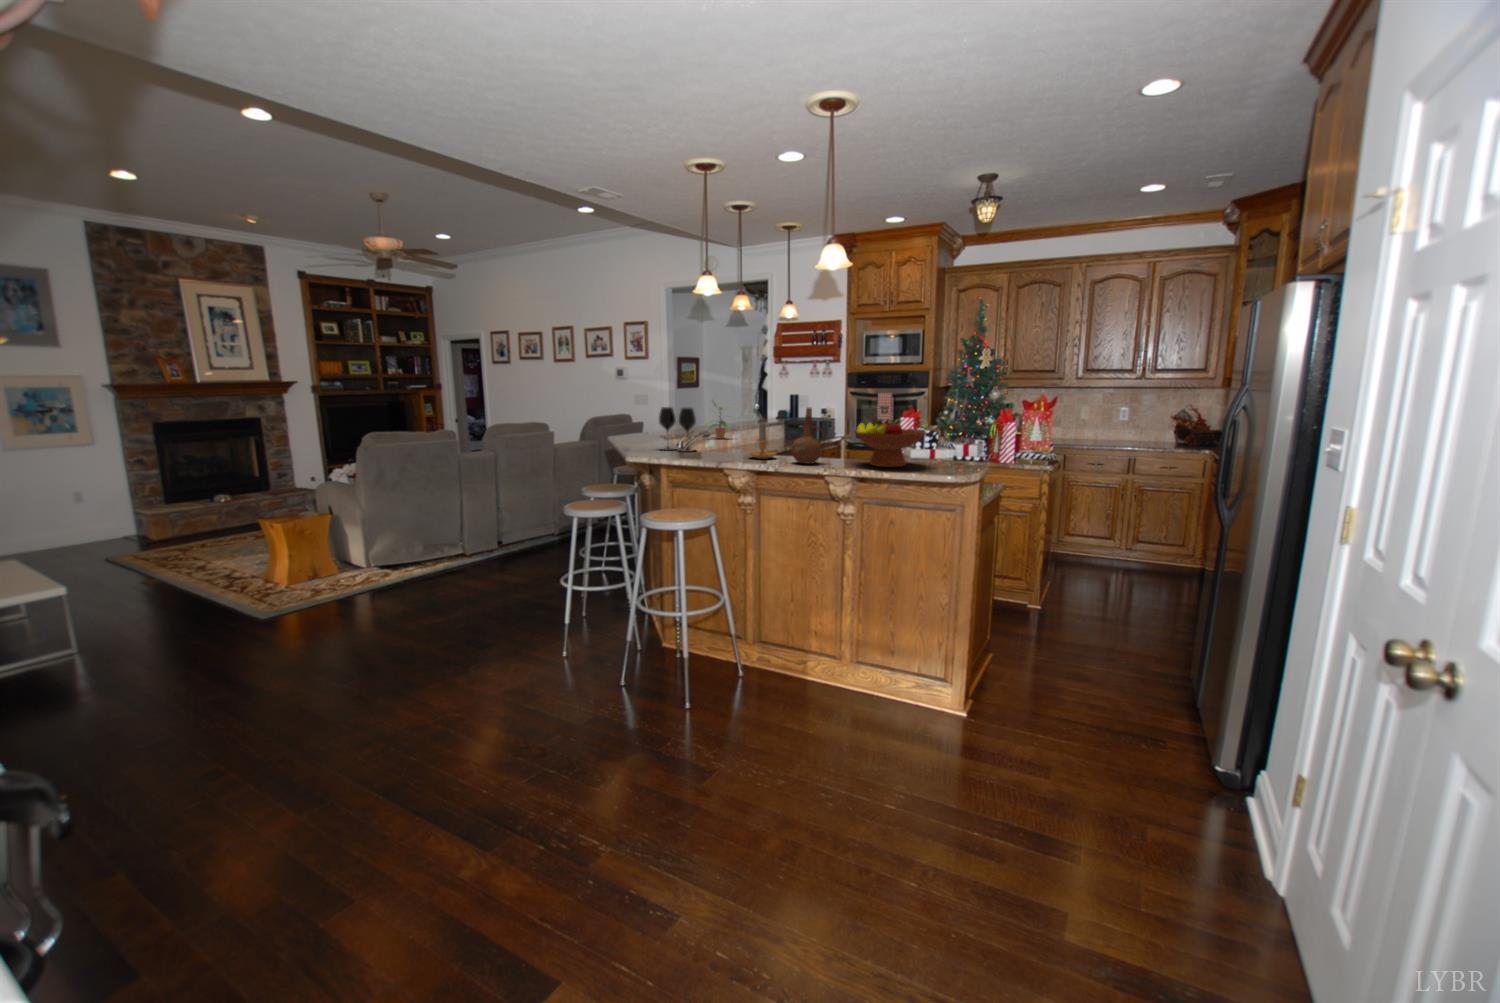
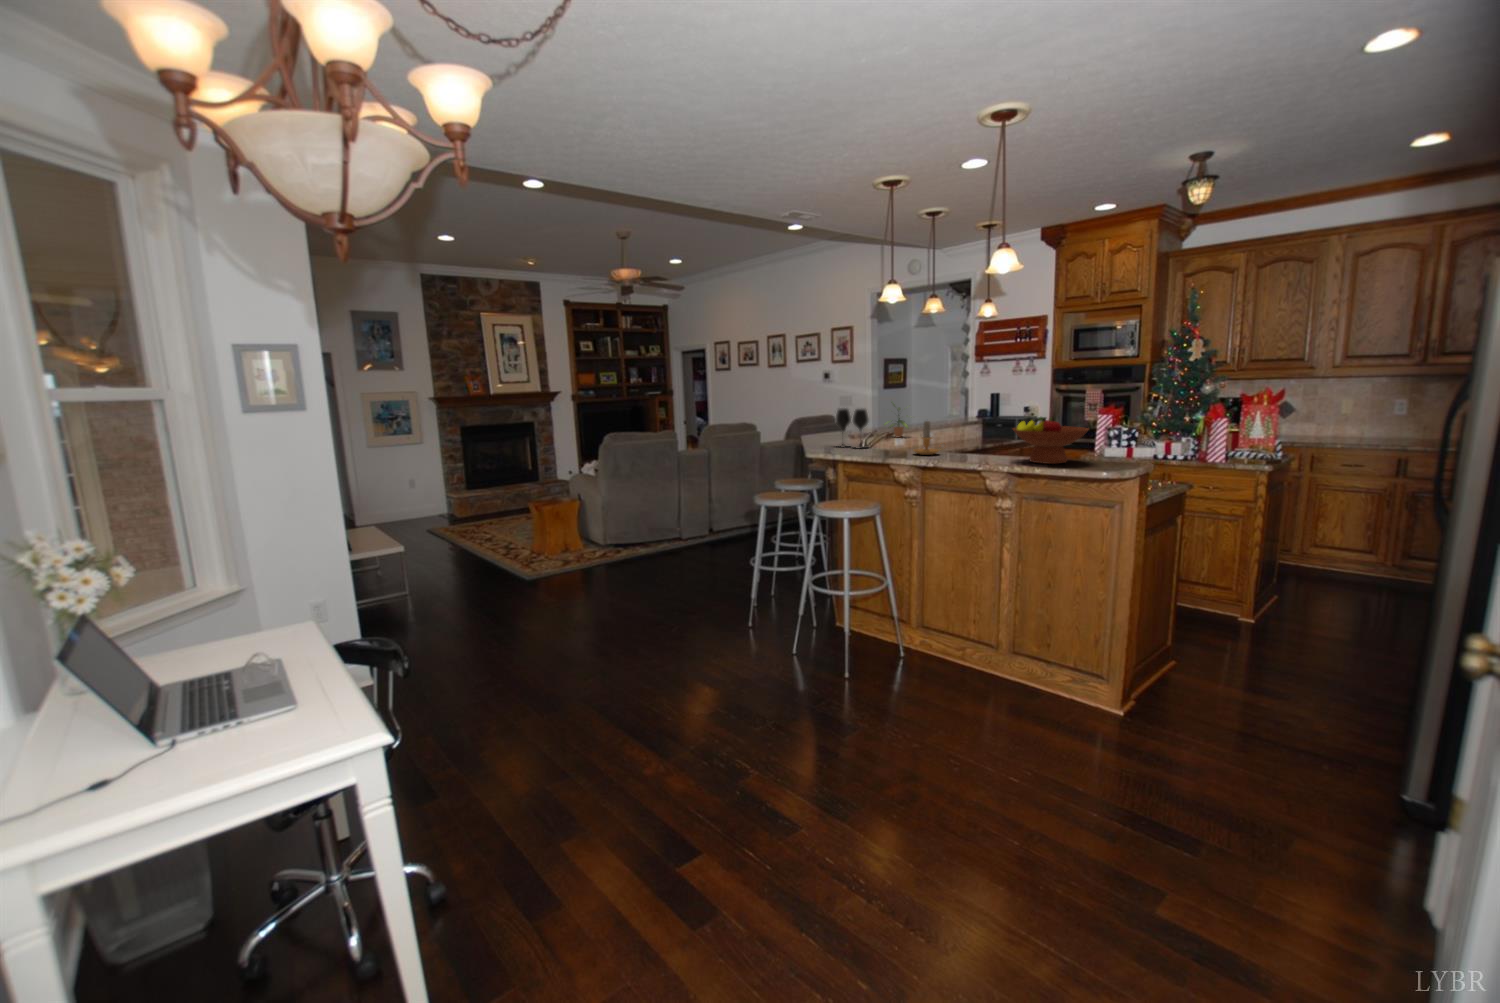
ceramic pitcher: present [791,407,824,464] -> none [951,407,983,459]

